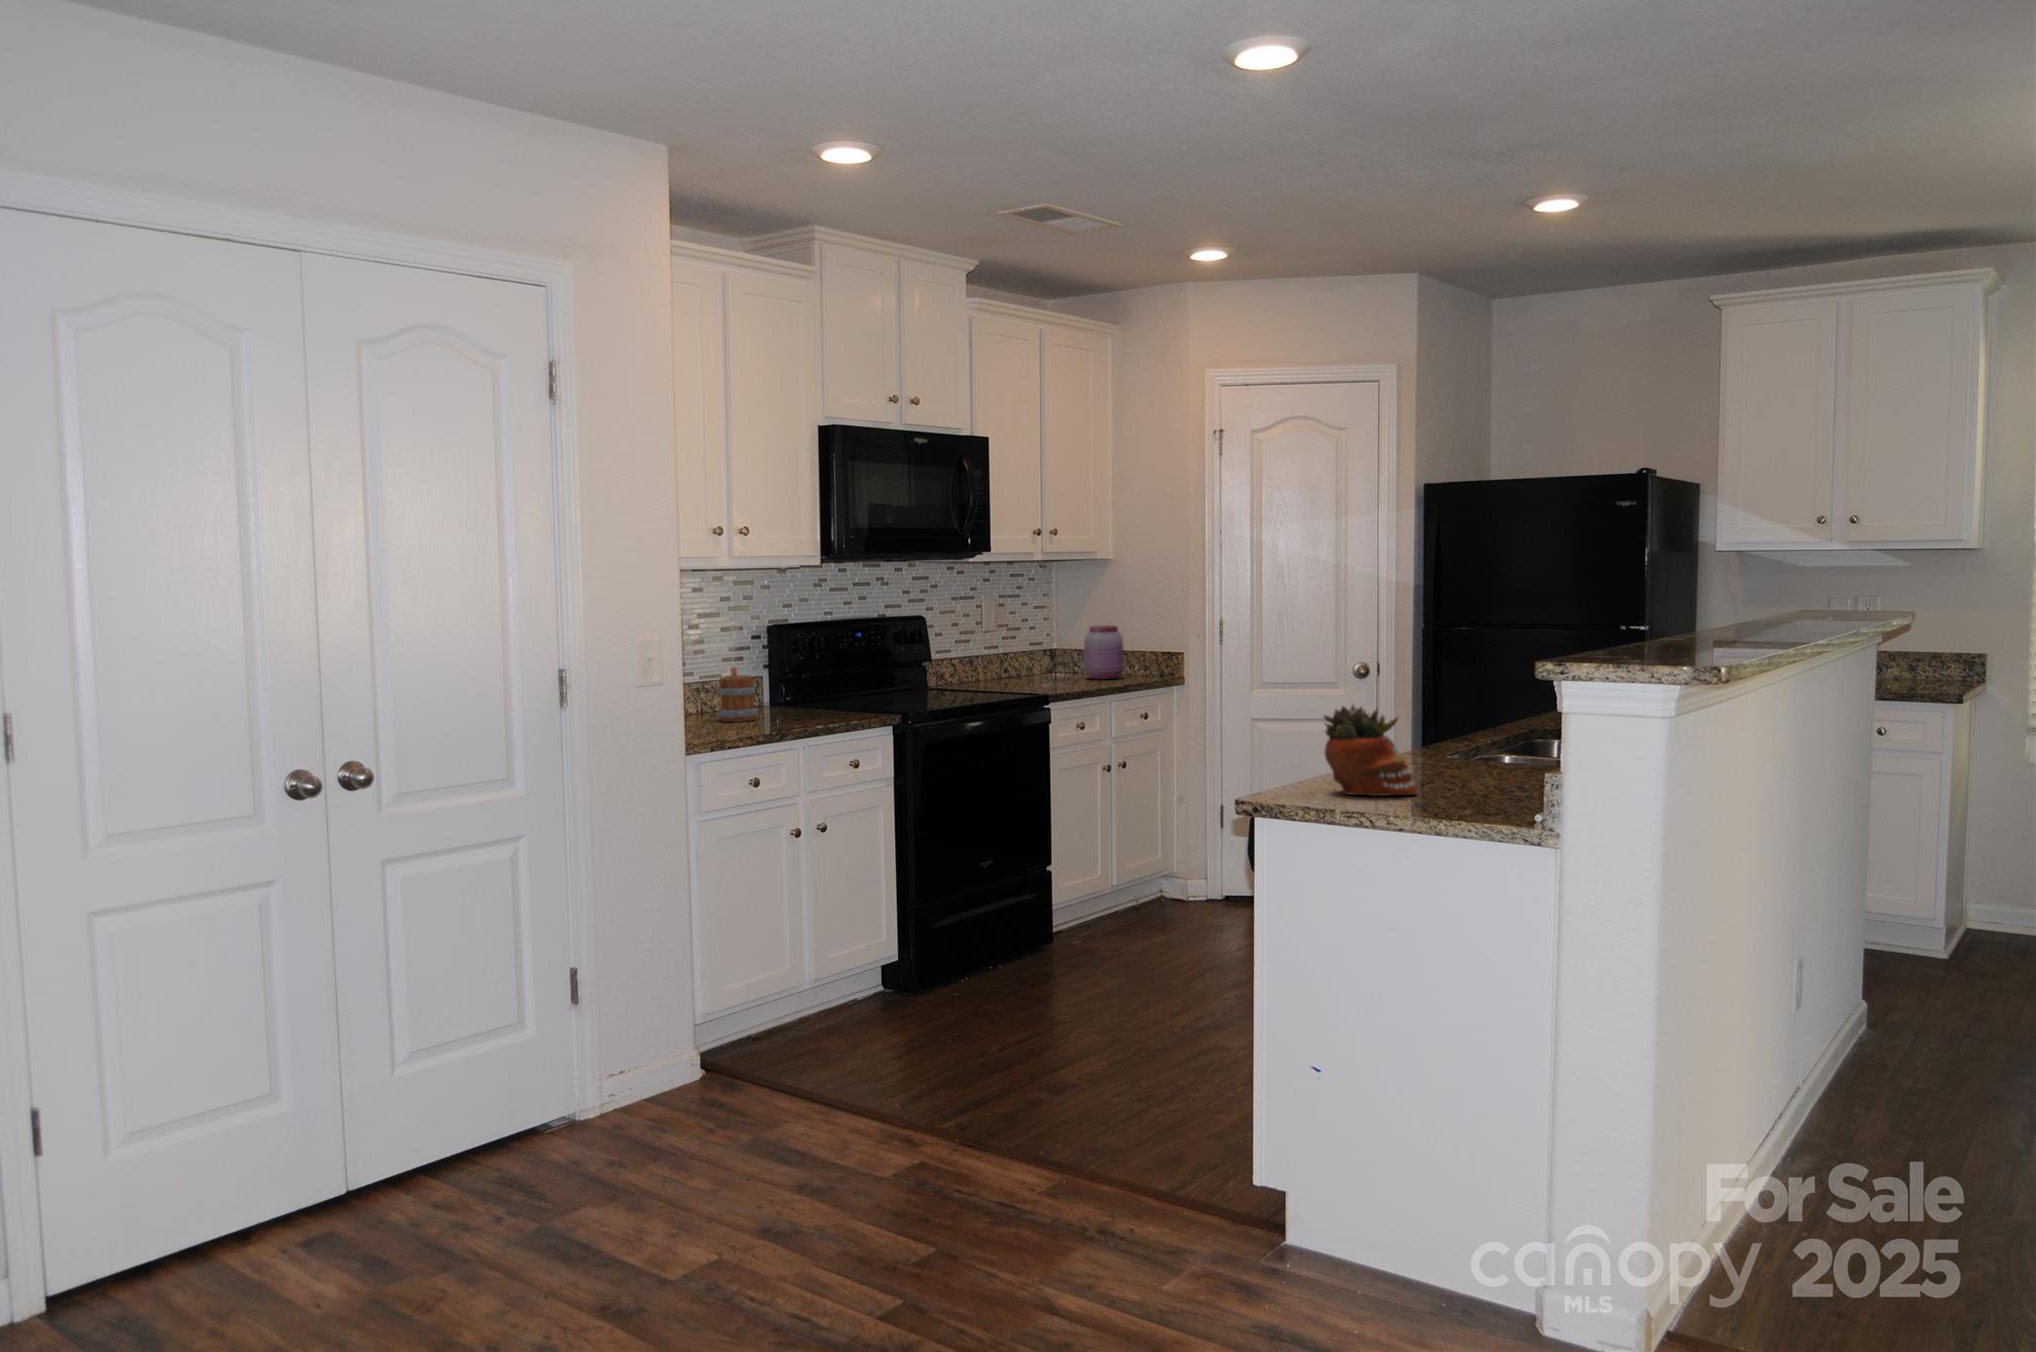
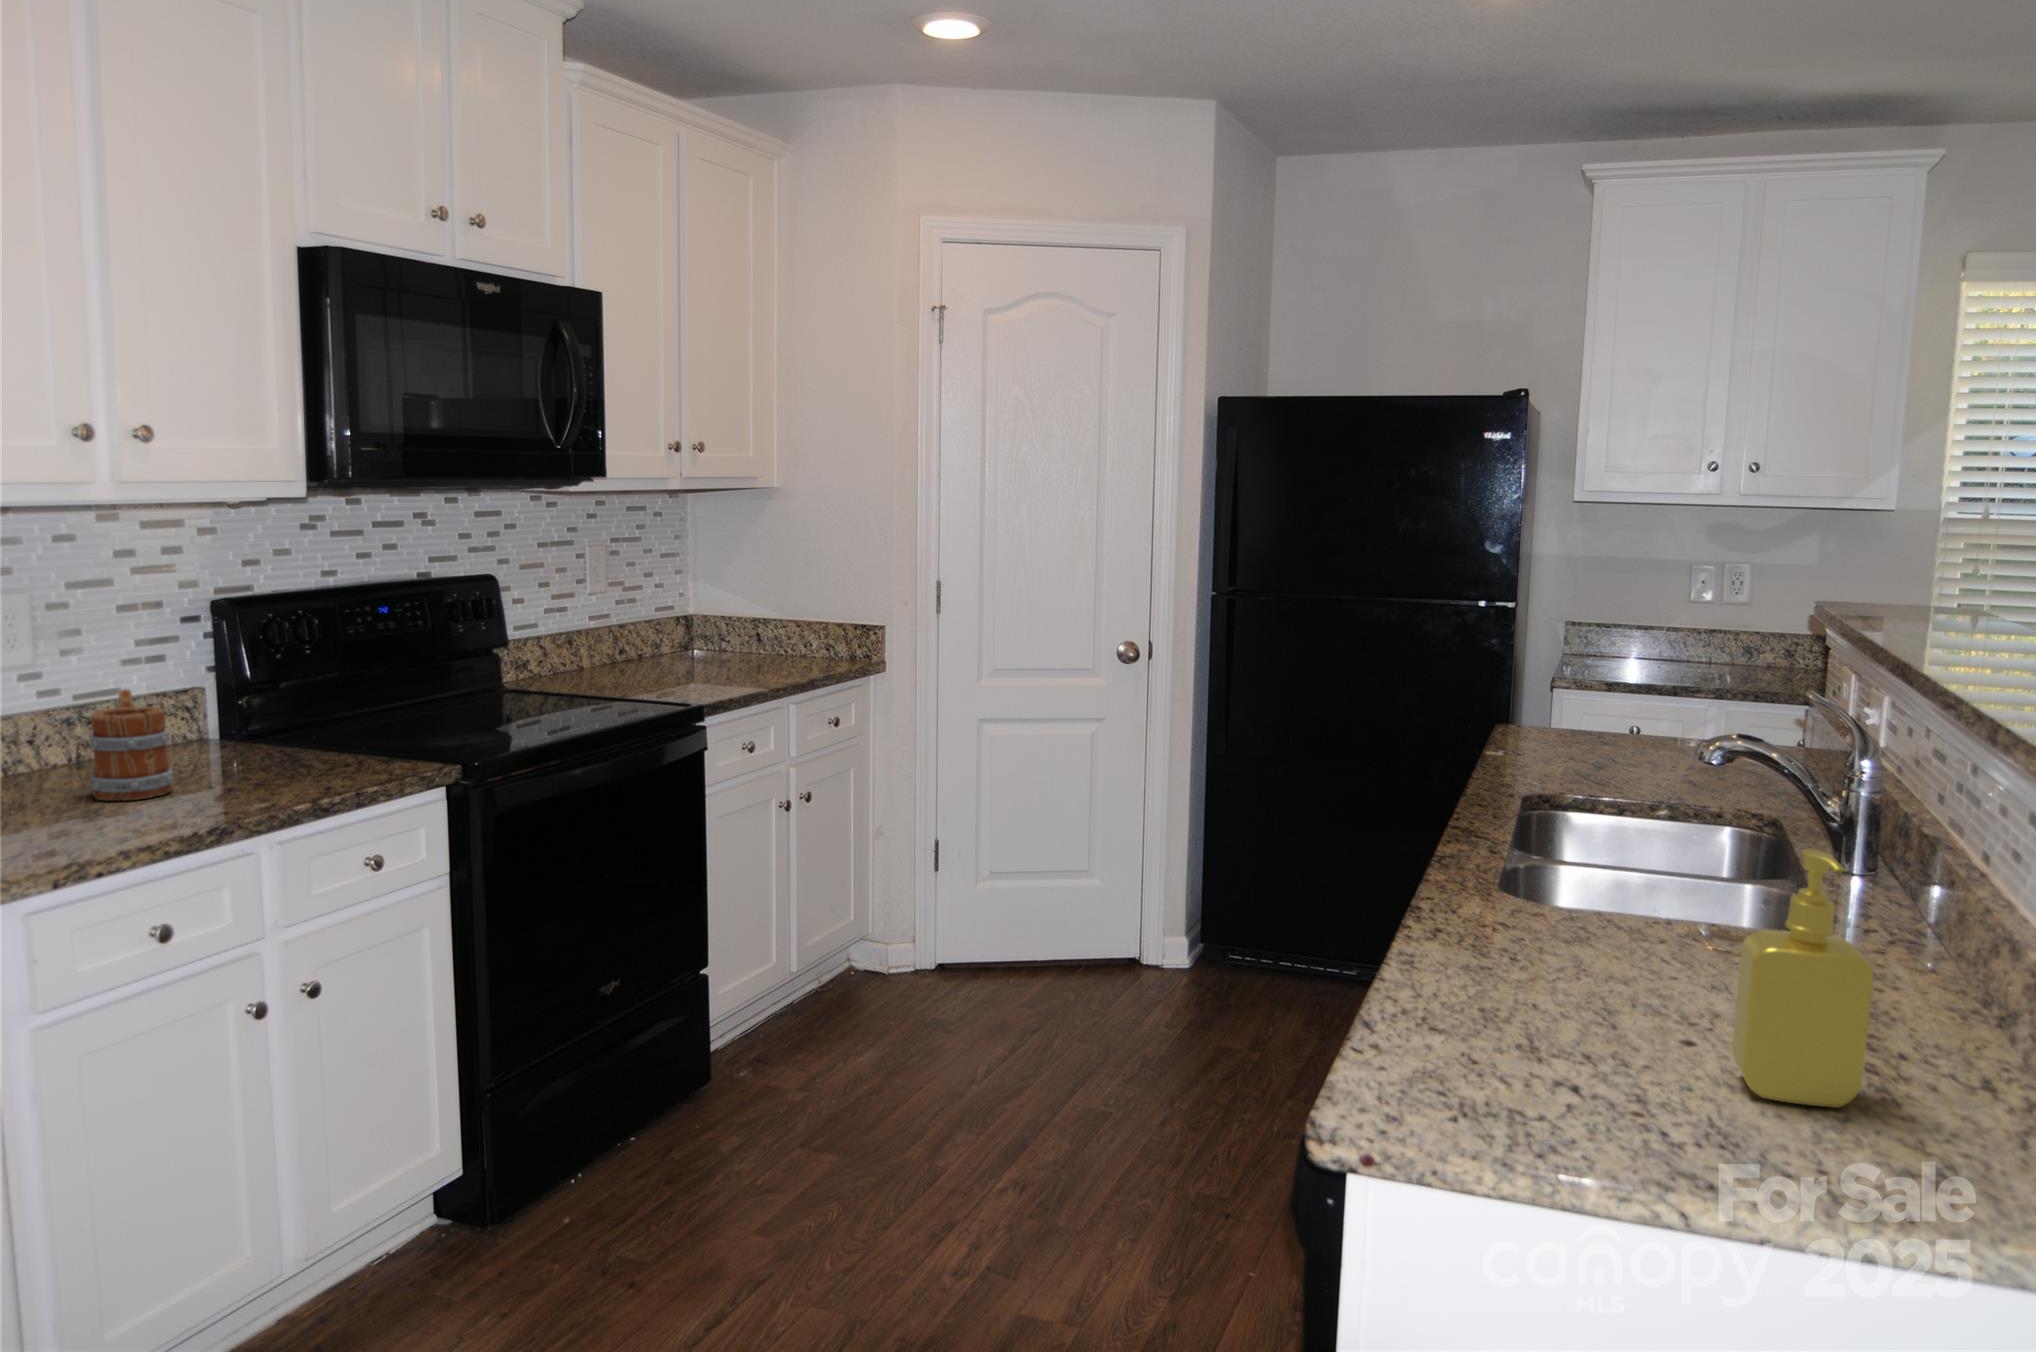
jar: present [1084,626,1124,680] -> none [744,585,801,665]
soap dispenser: none [1447,685,1505,803] -> present [1732,849,1873,1108]
succulent planter: present [1324,705,1417,796] -> none [1447,874,1649,1083]

